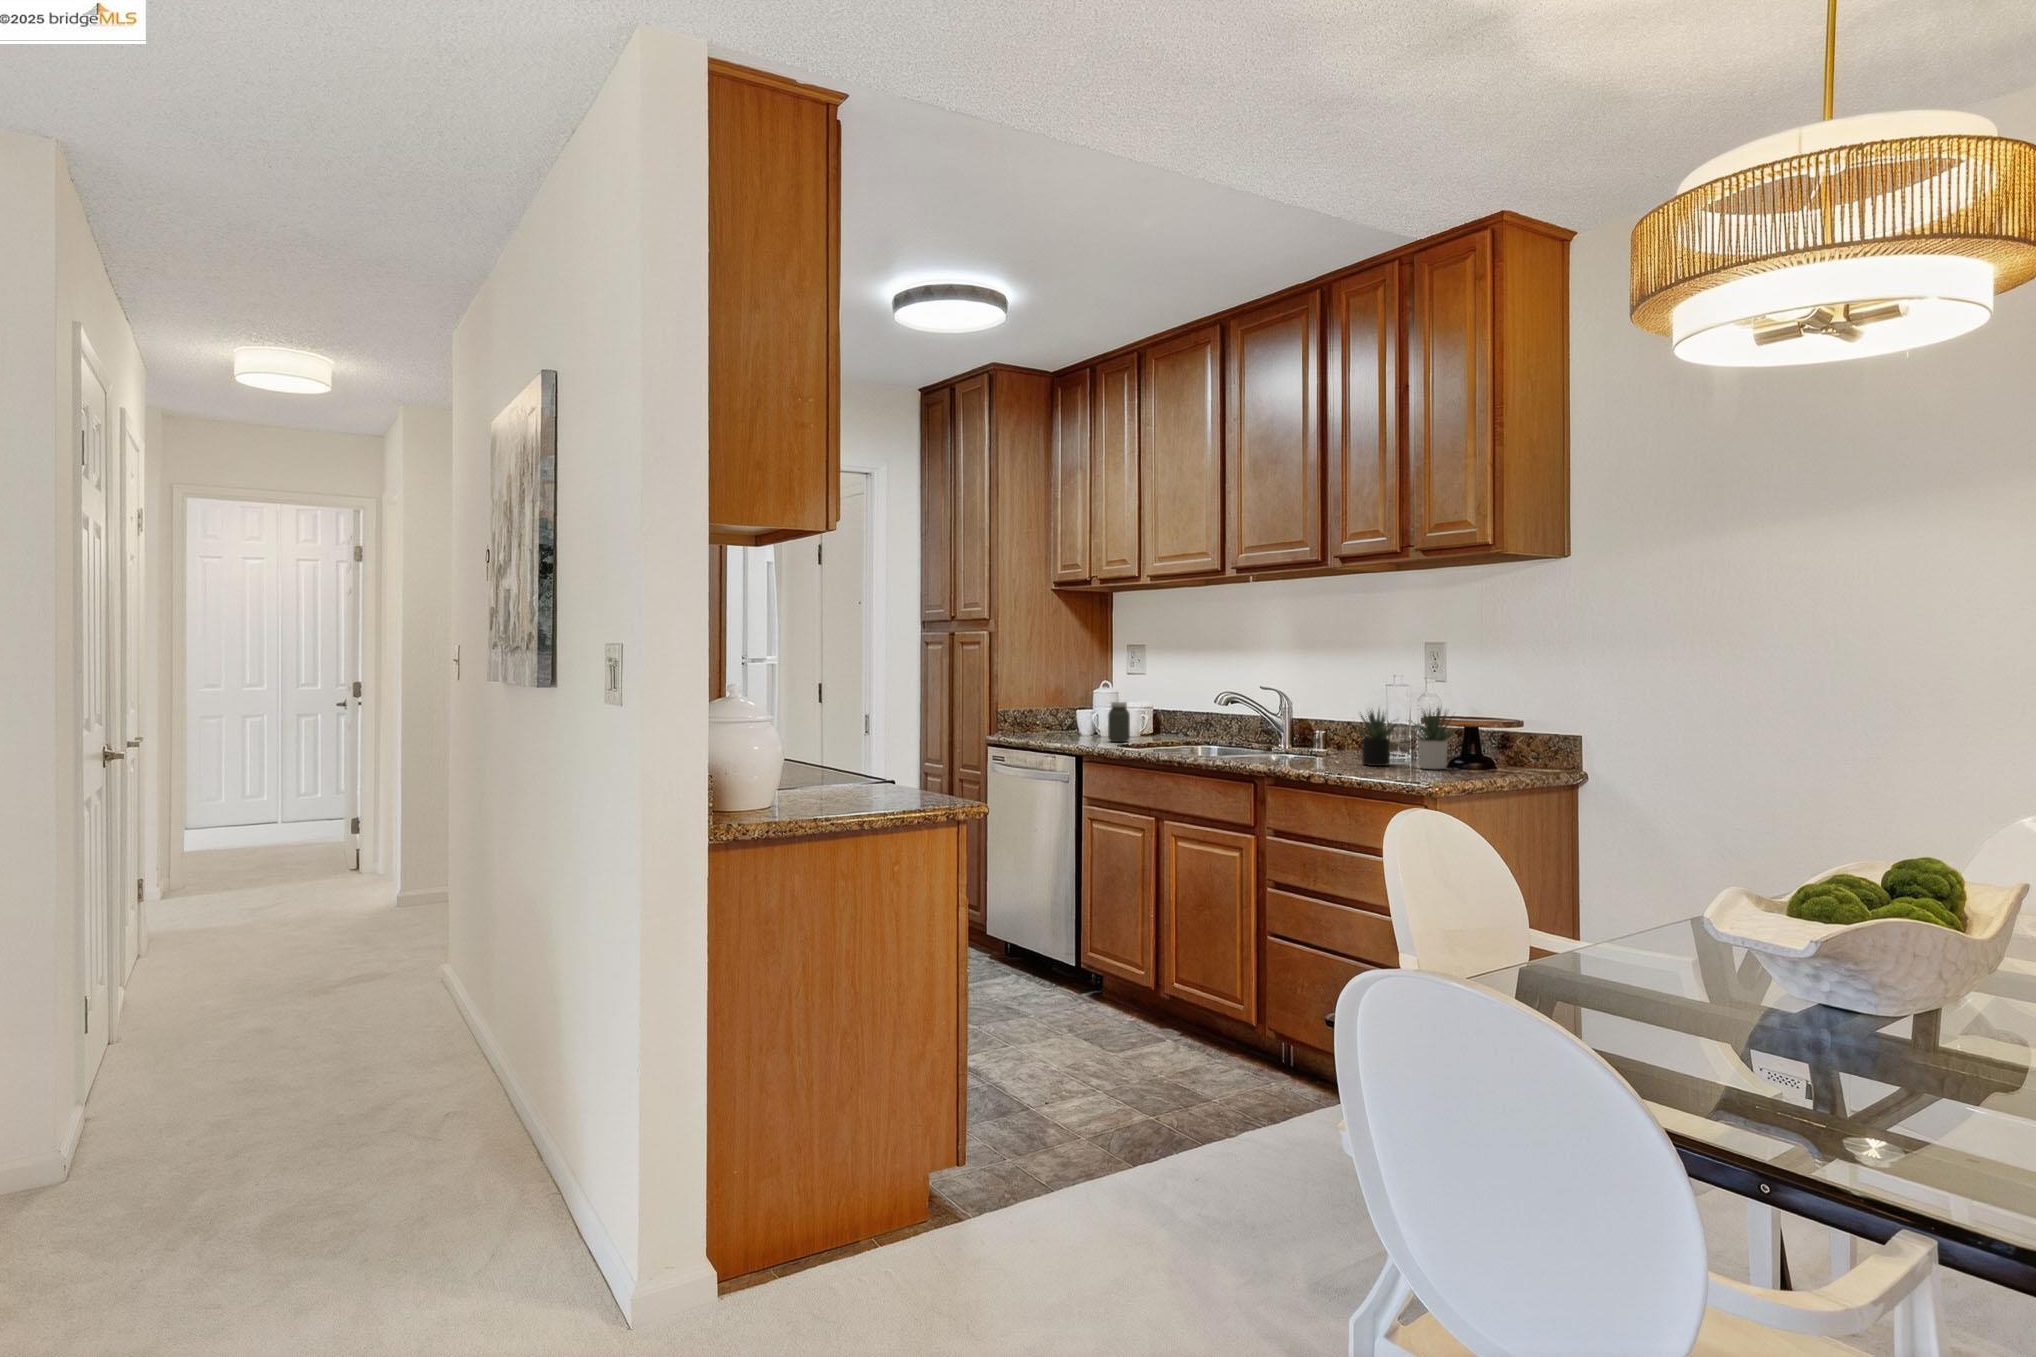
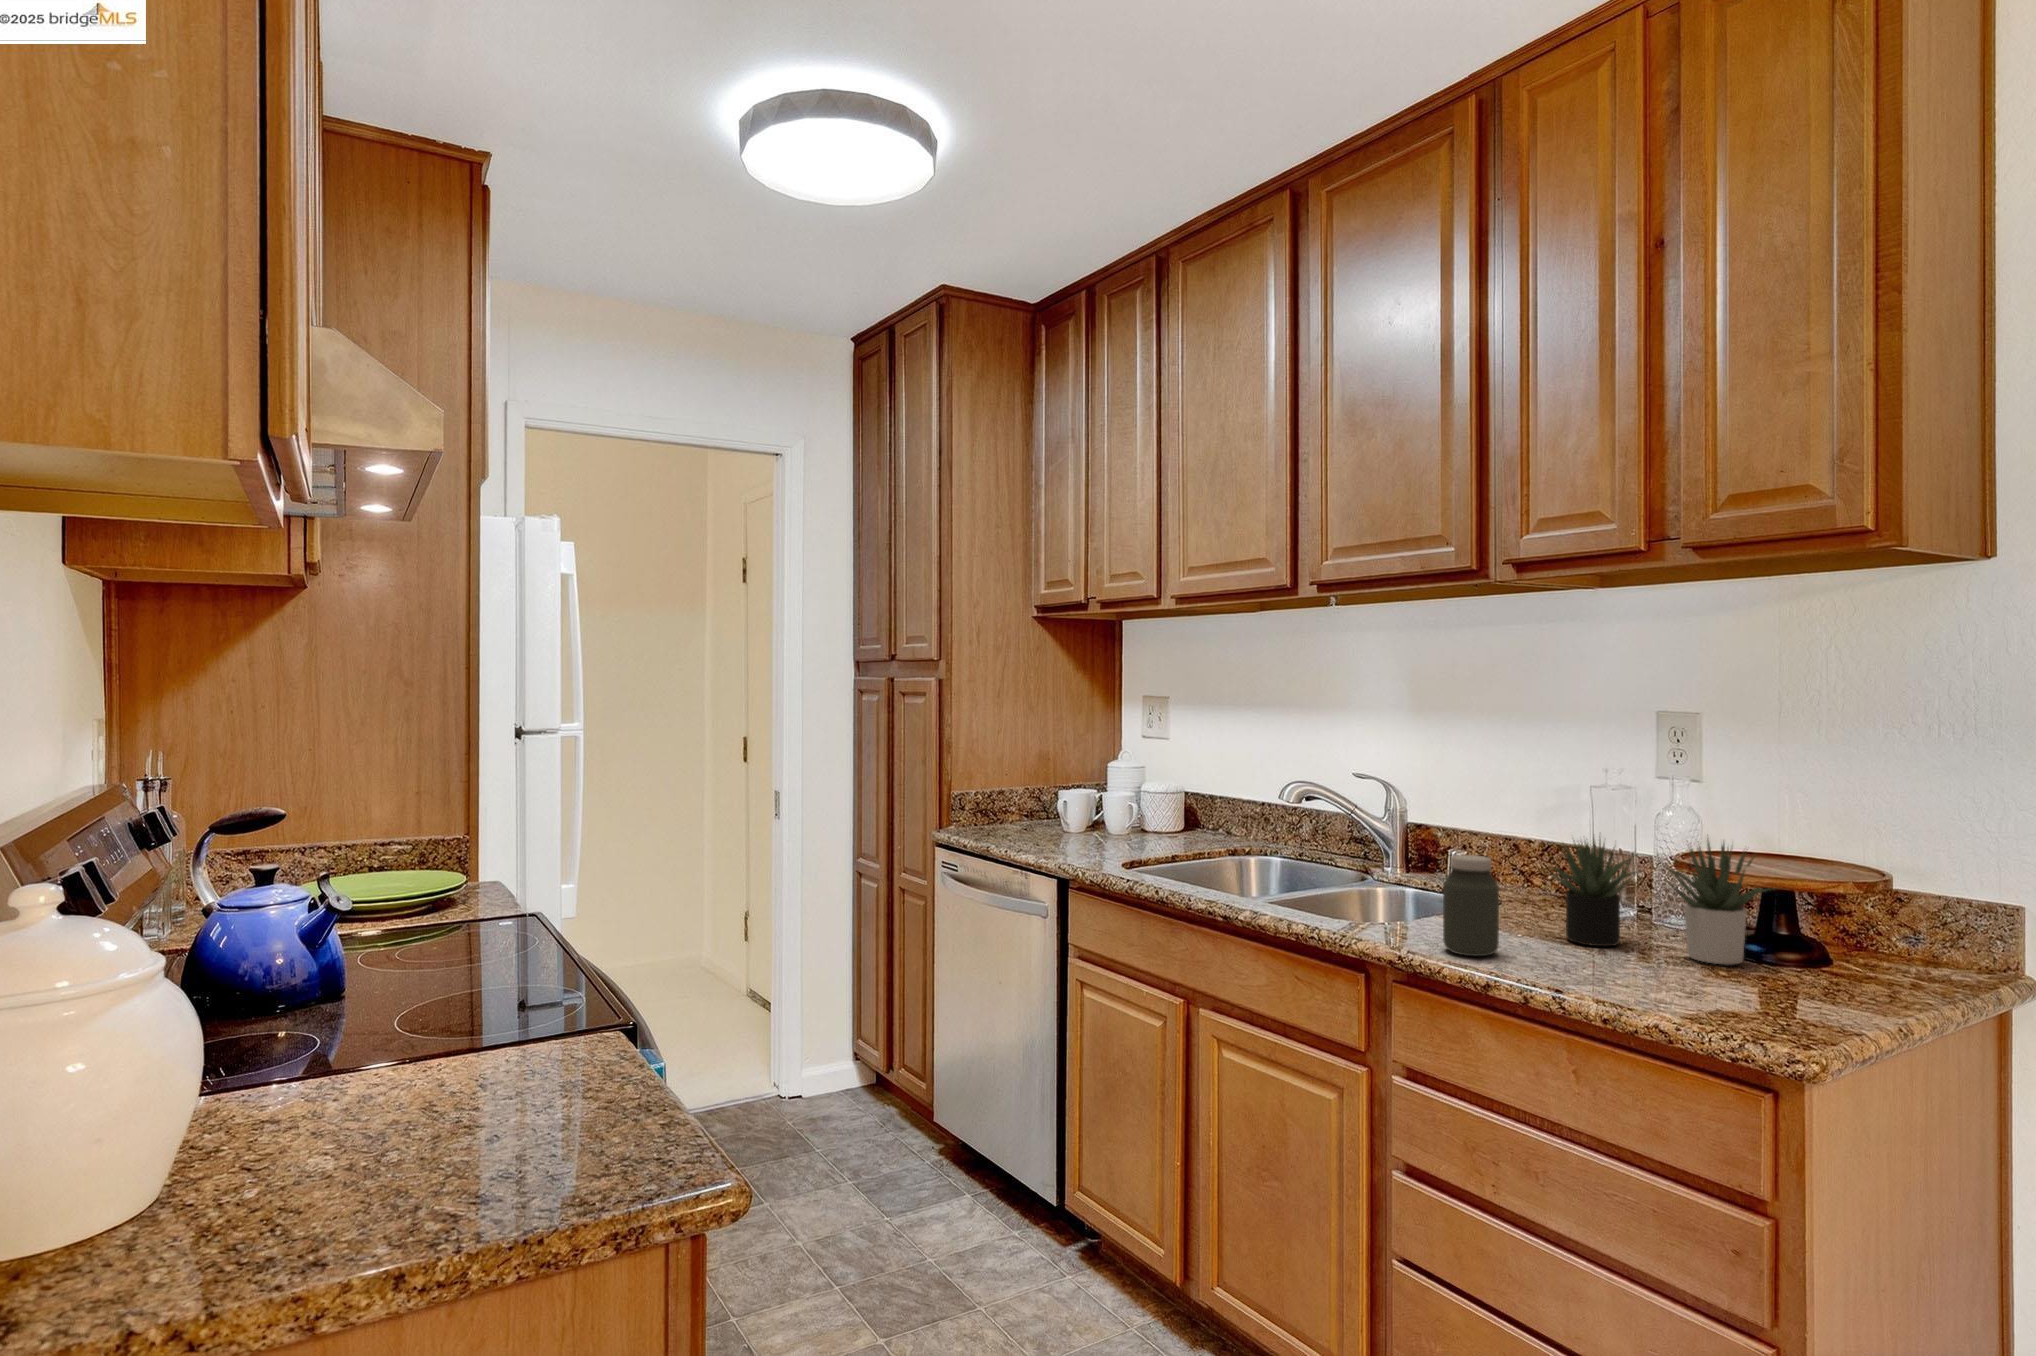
jar: present [1108,702,1130,742] -> present [1443,855,1499,956]

